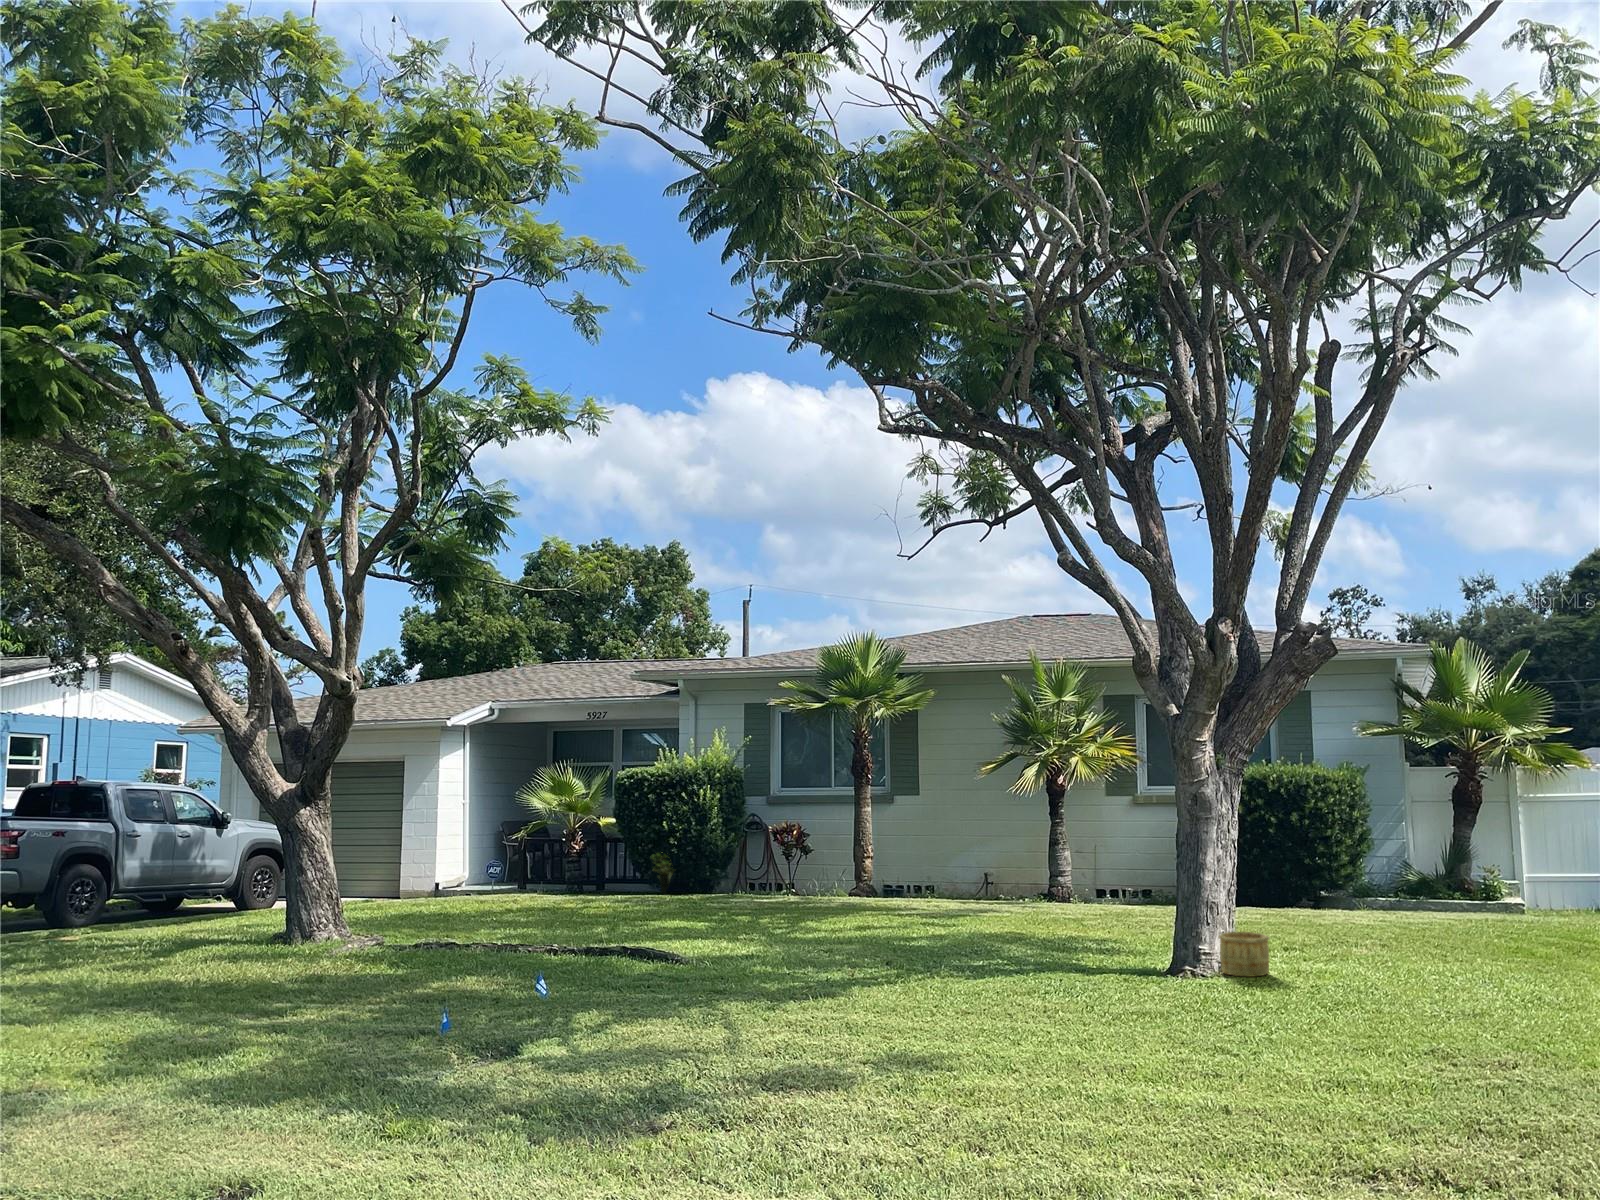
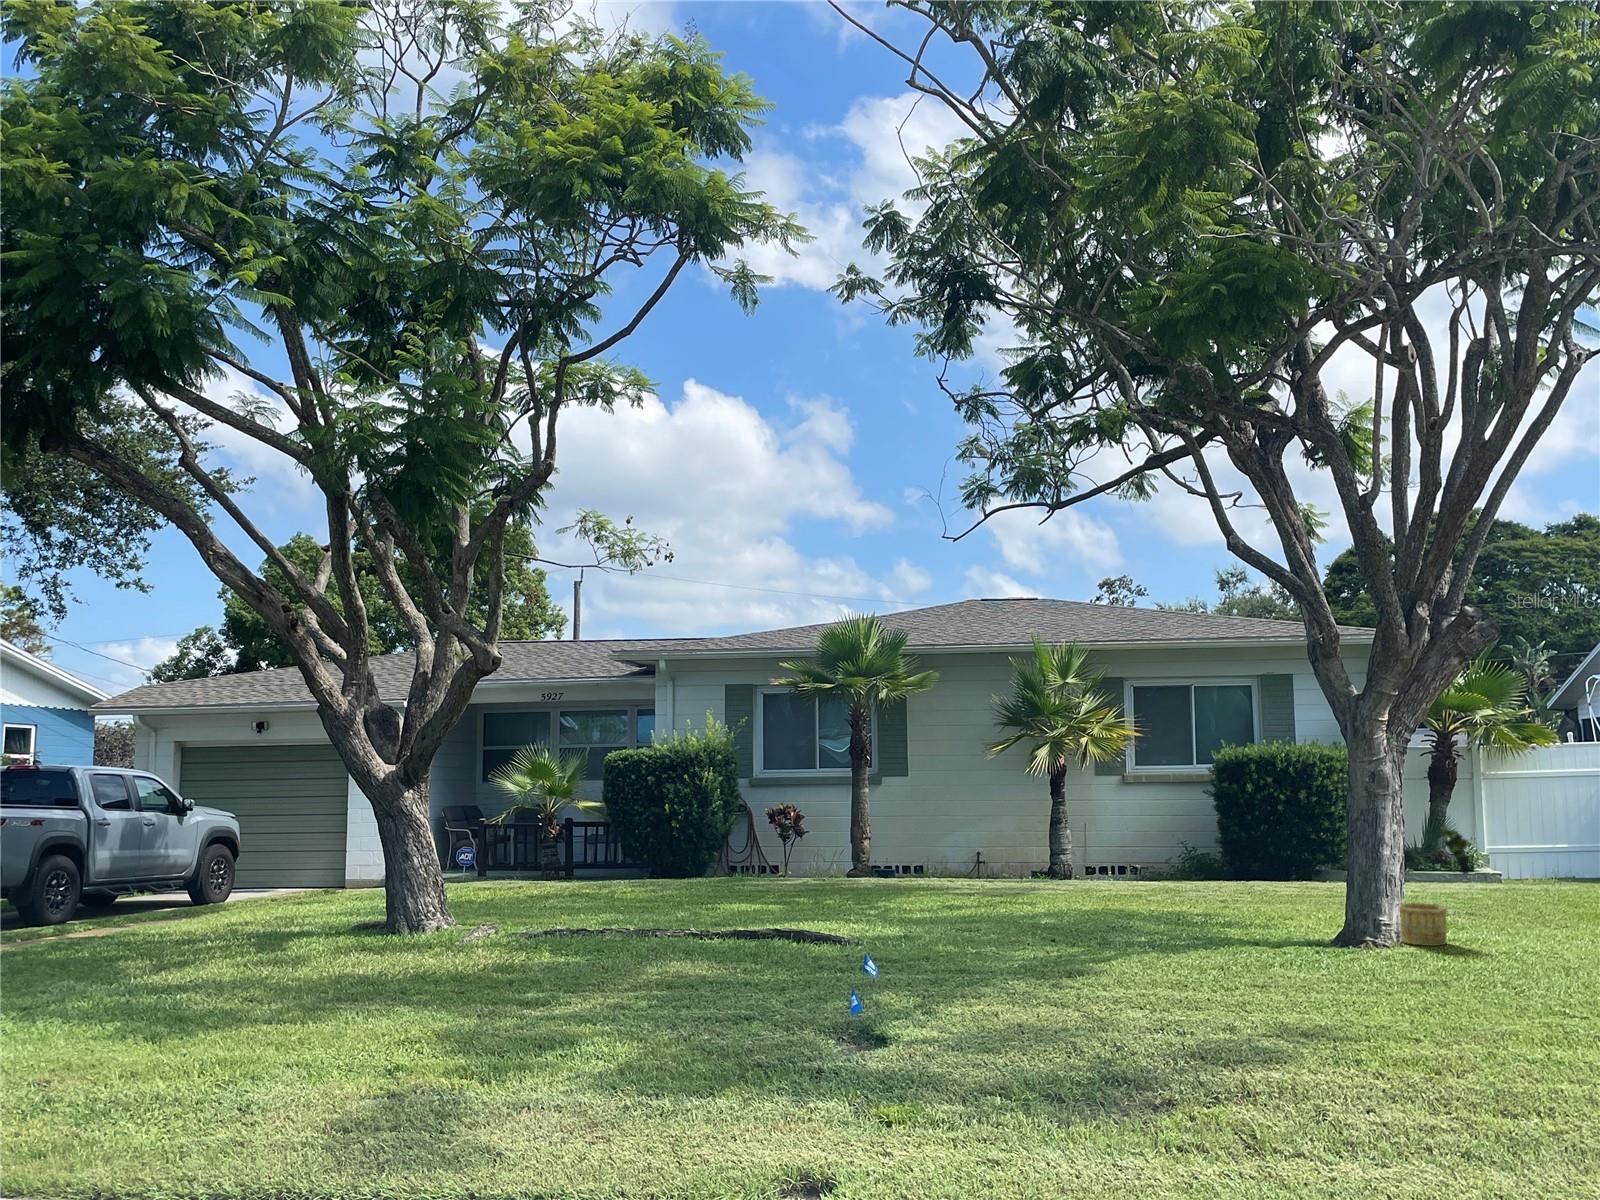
potted plant: present [651,852,675,894] -> present [1441,826,1468,873]

